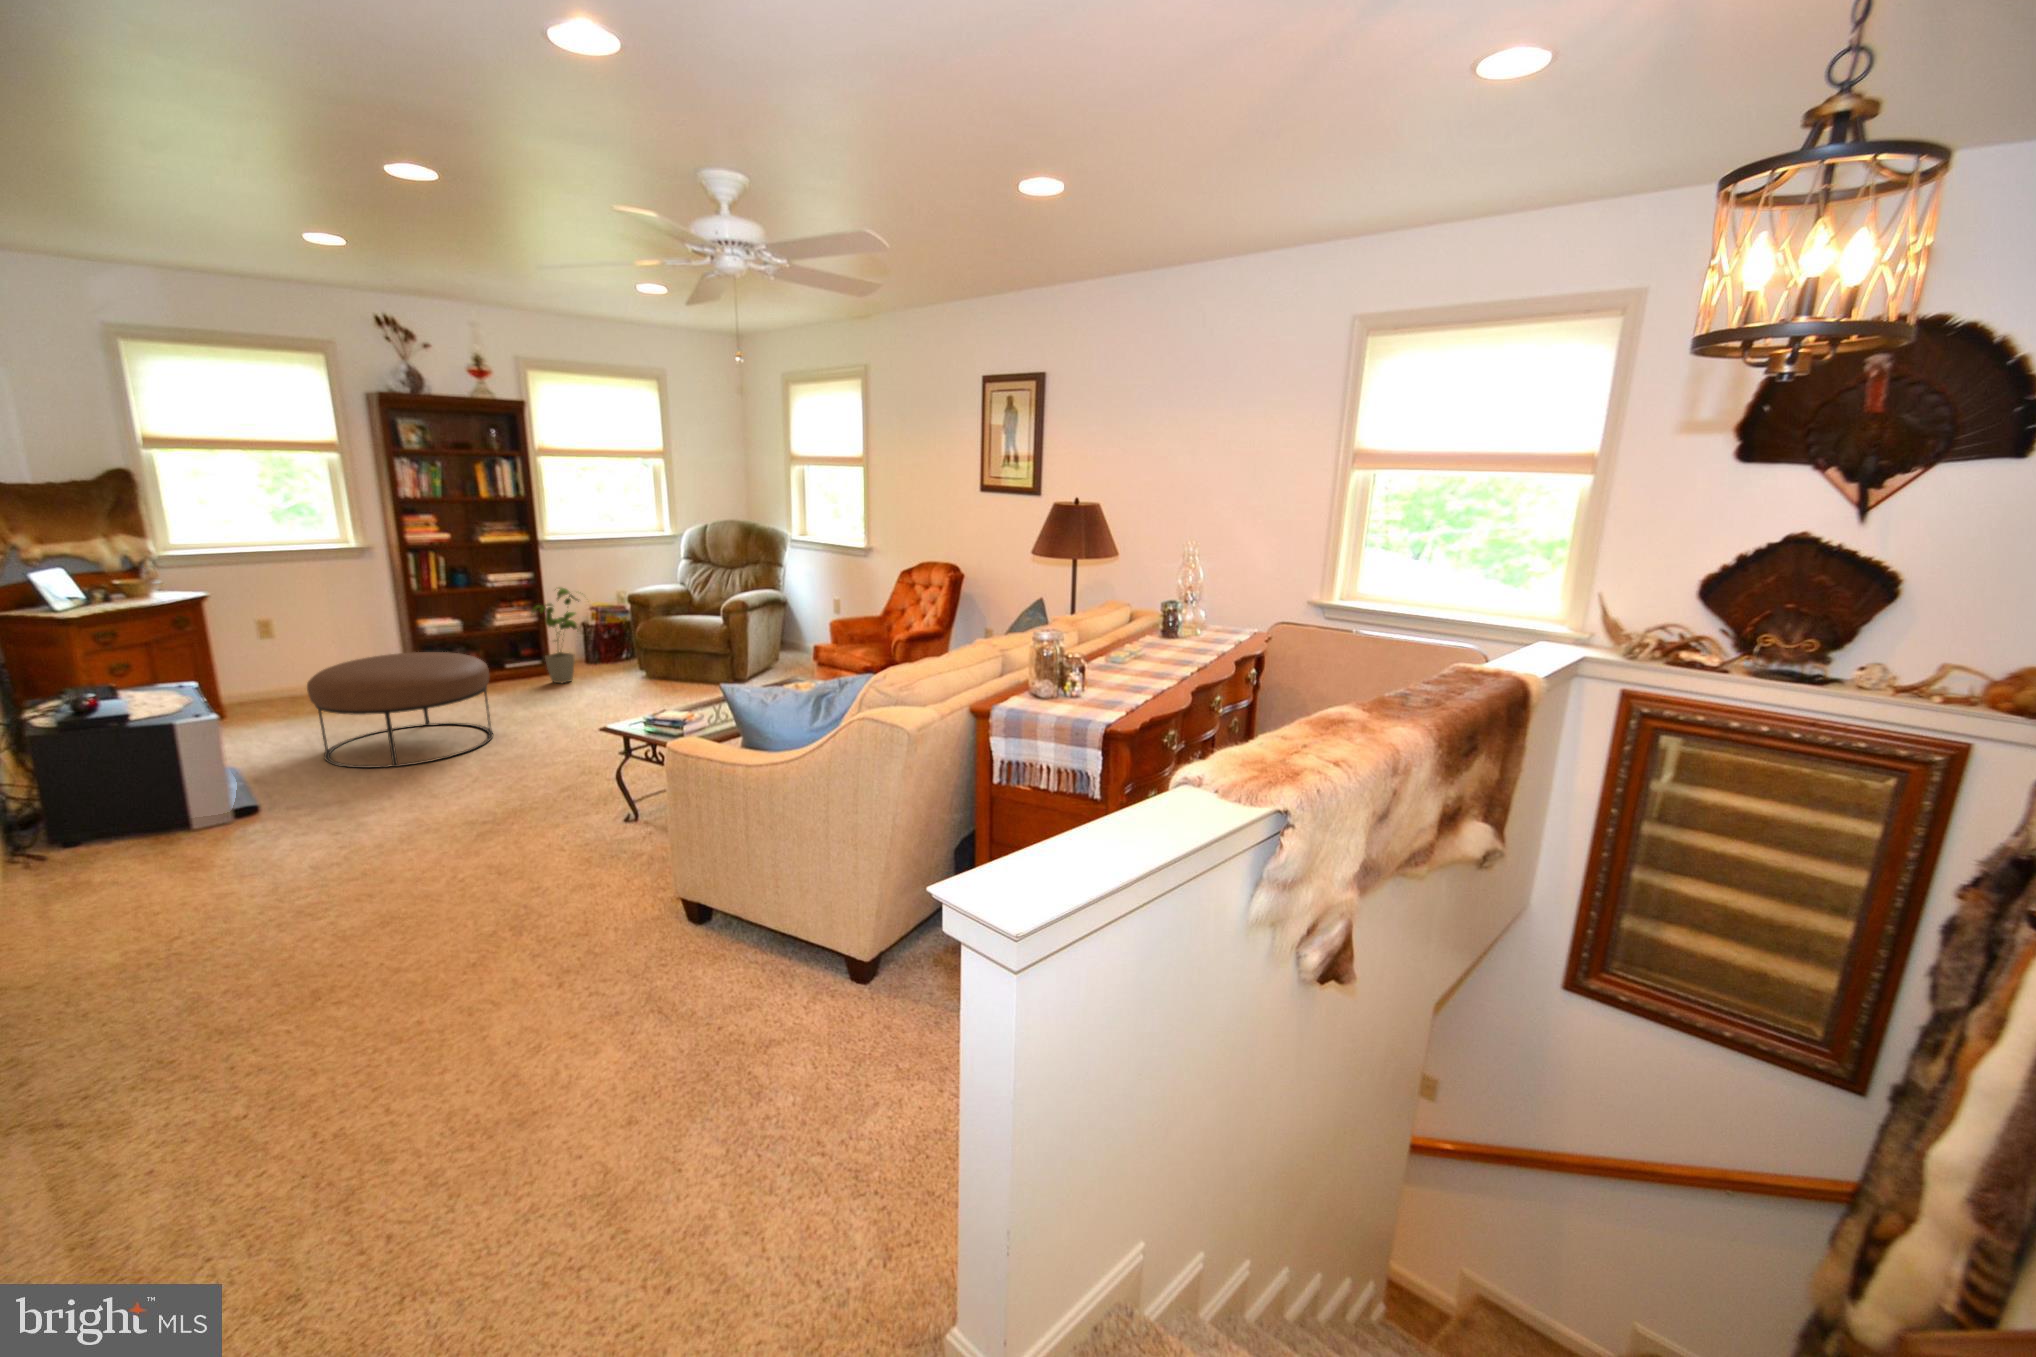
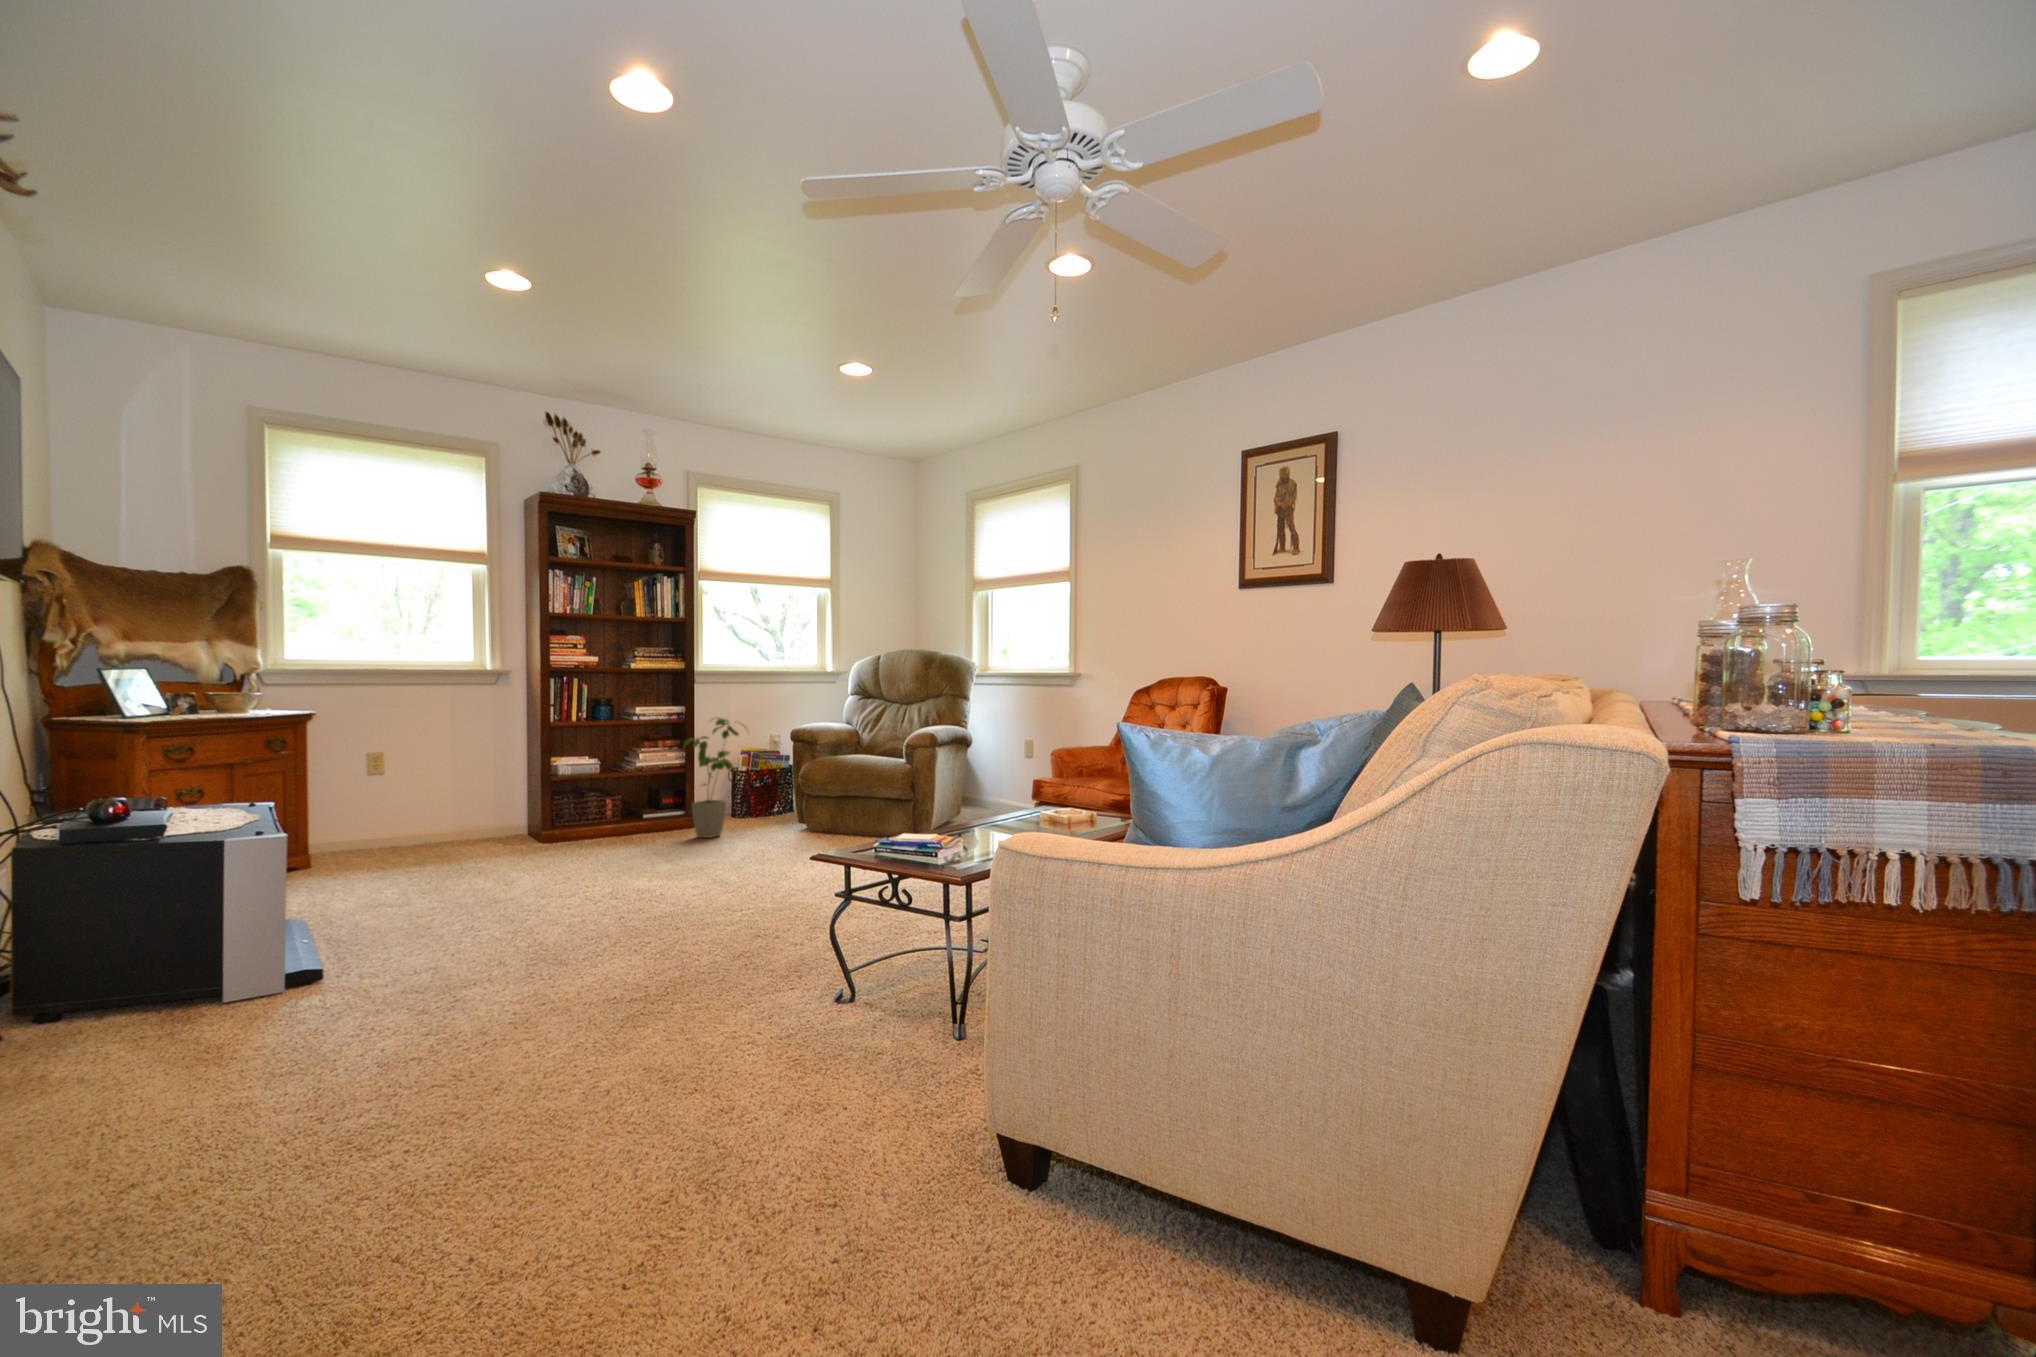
ottoman: present [307,652,493,768] -> none [416,777,646,925]

